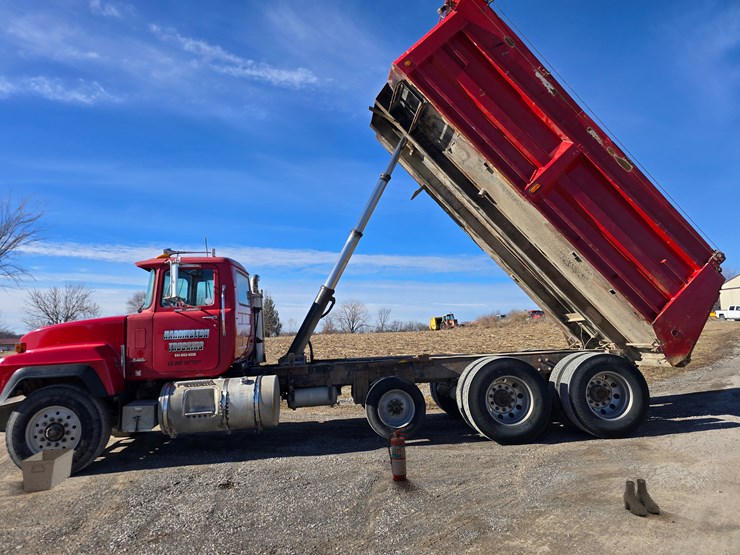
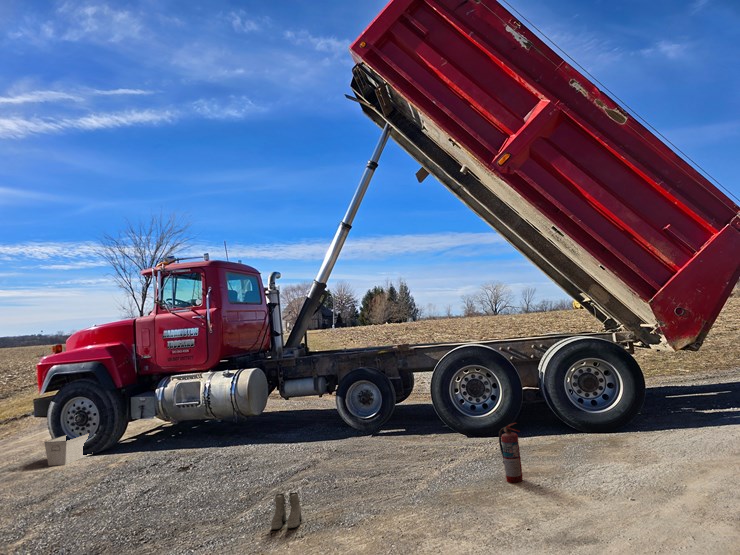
fire extinguisher: present [388,428,408,481] -> present [499,423,522,483]
boots: present [623,479,660,515] -> present [271,492,302,530]

